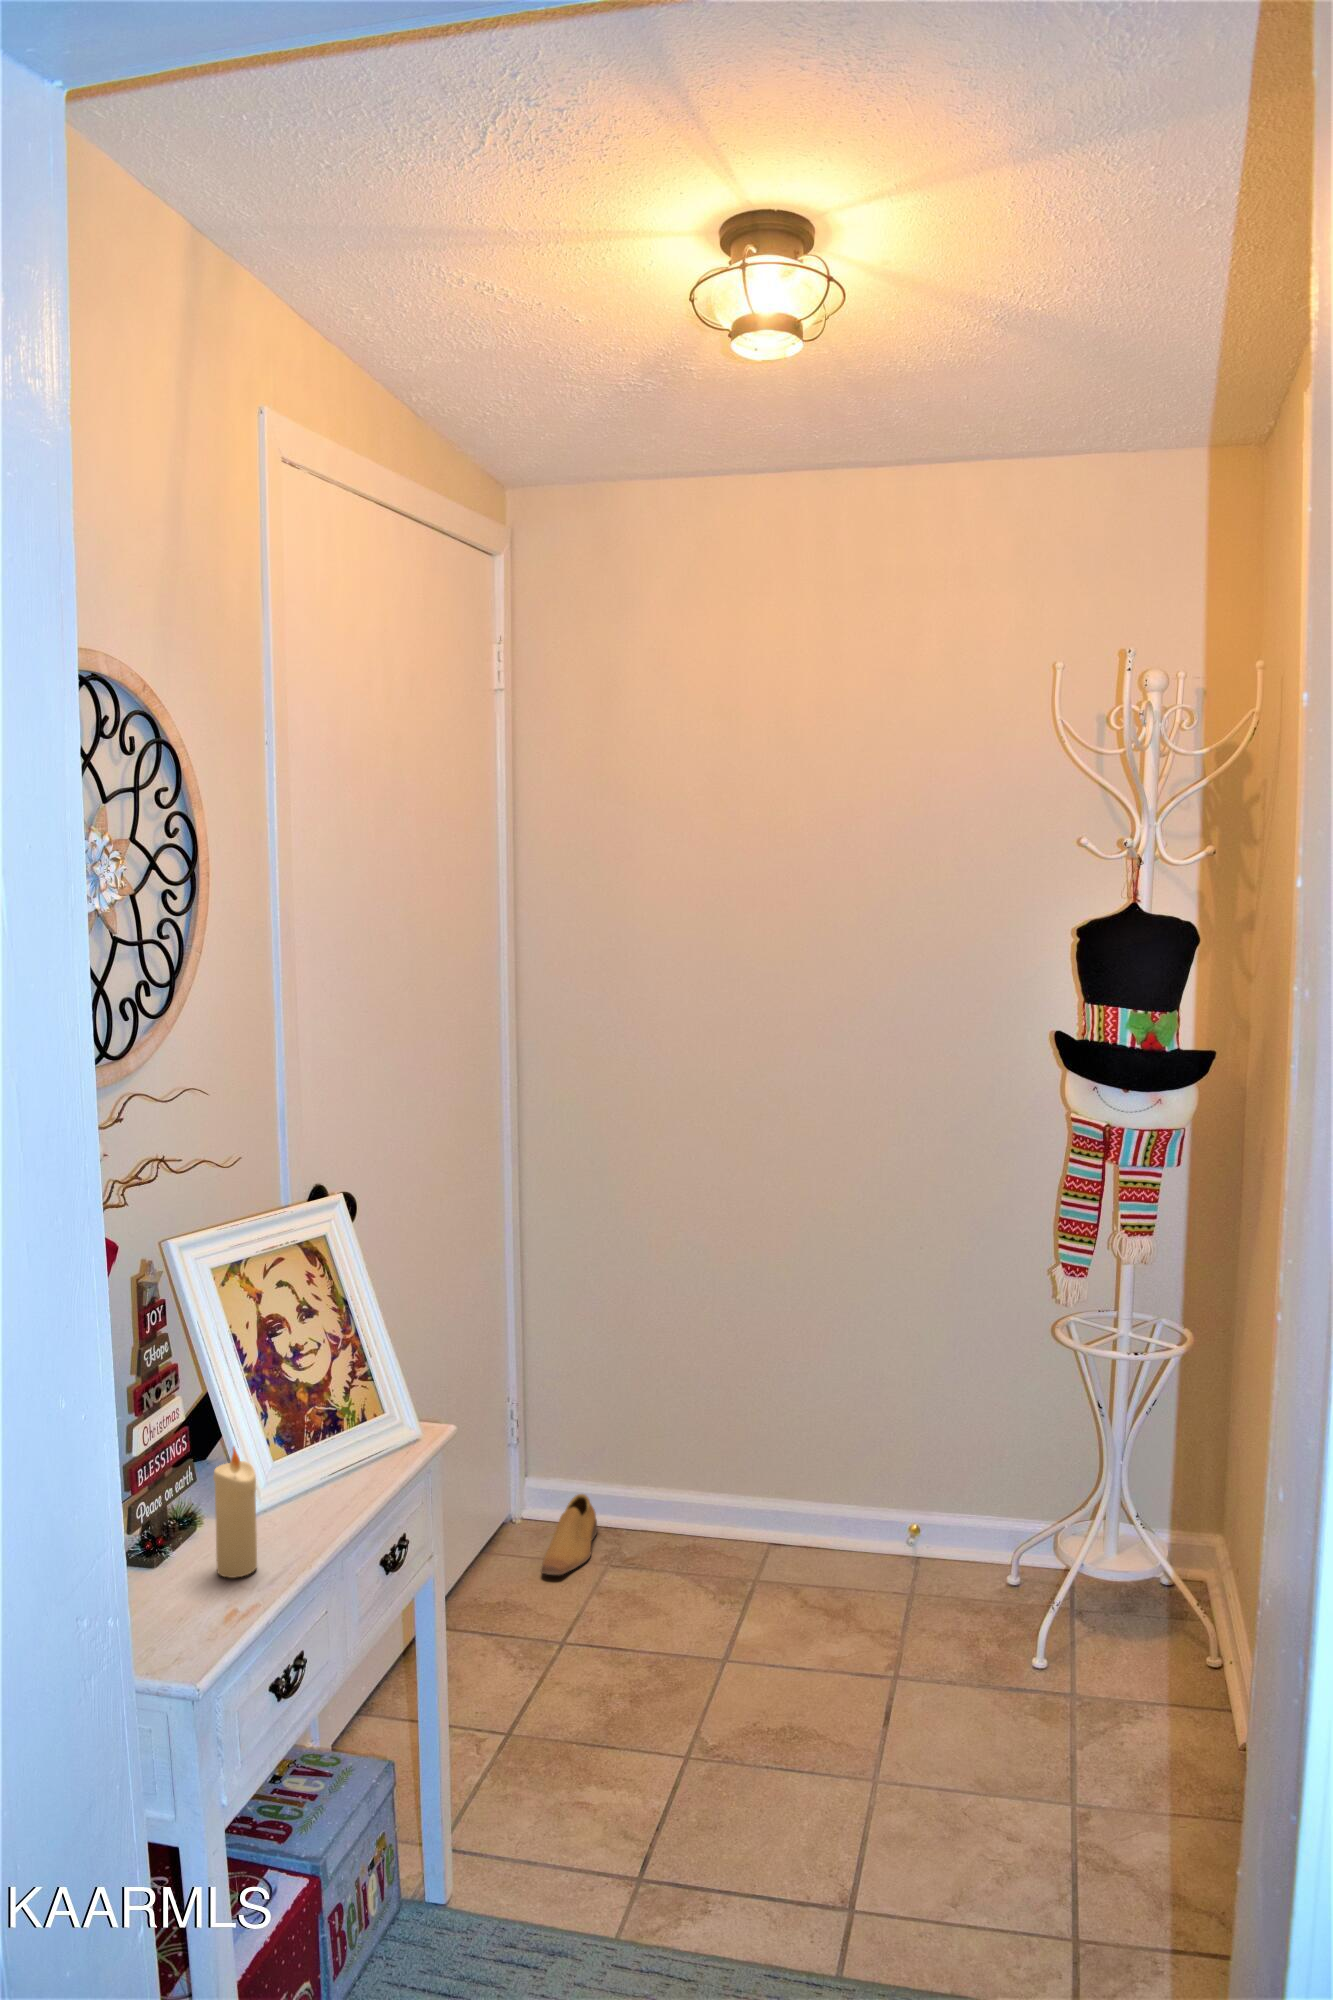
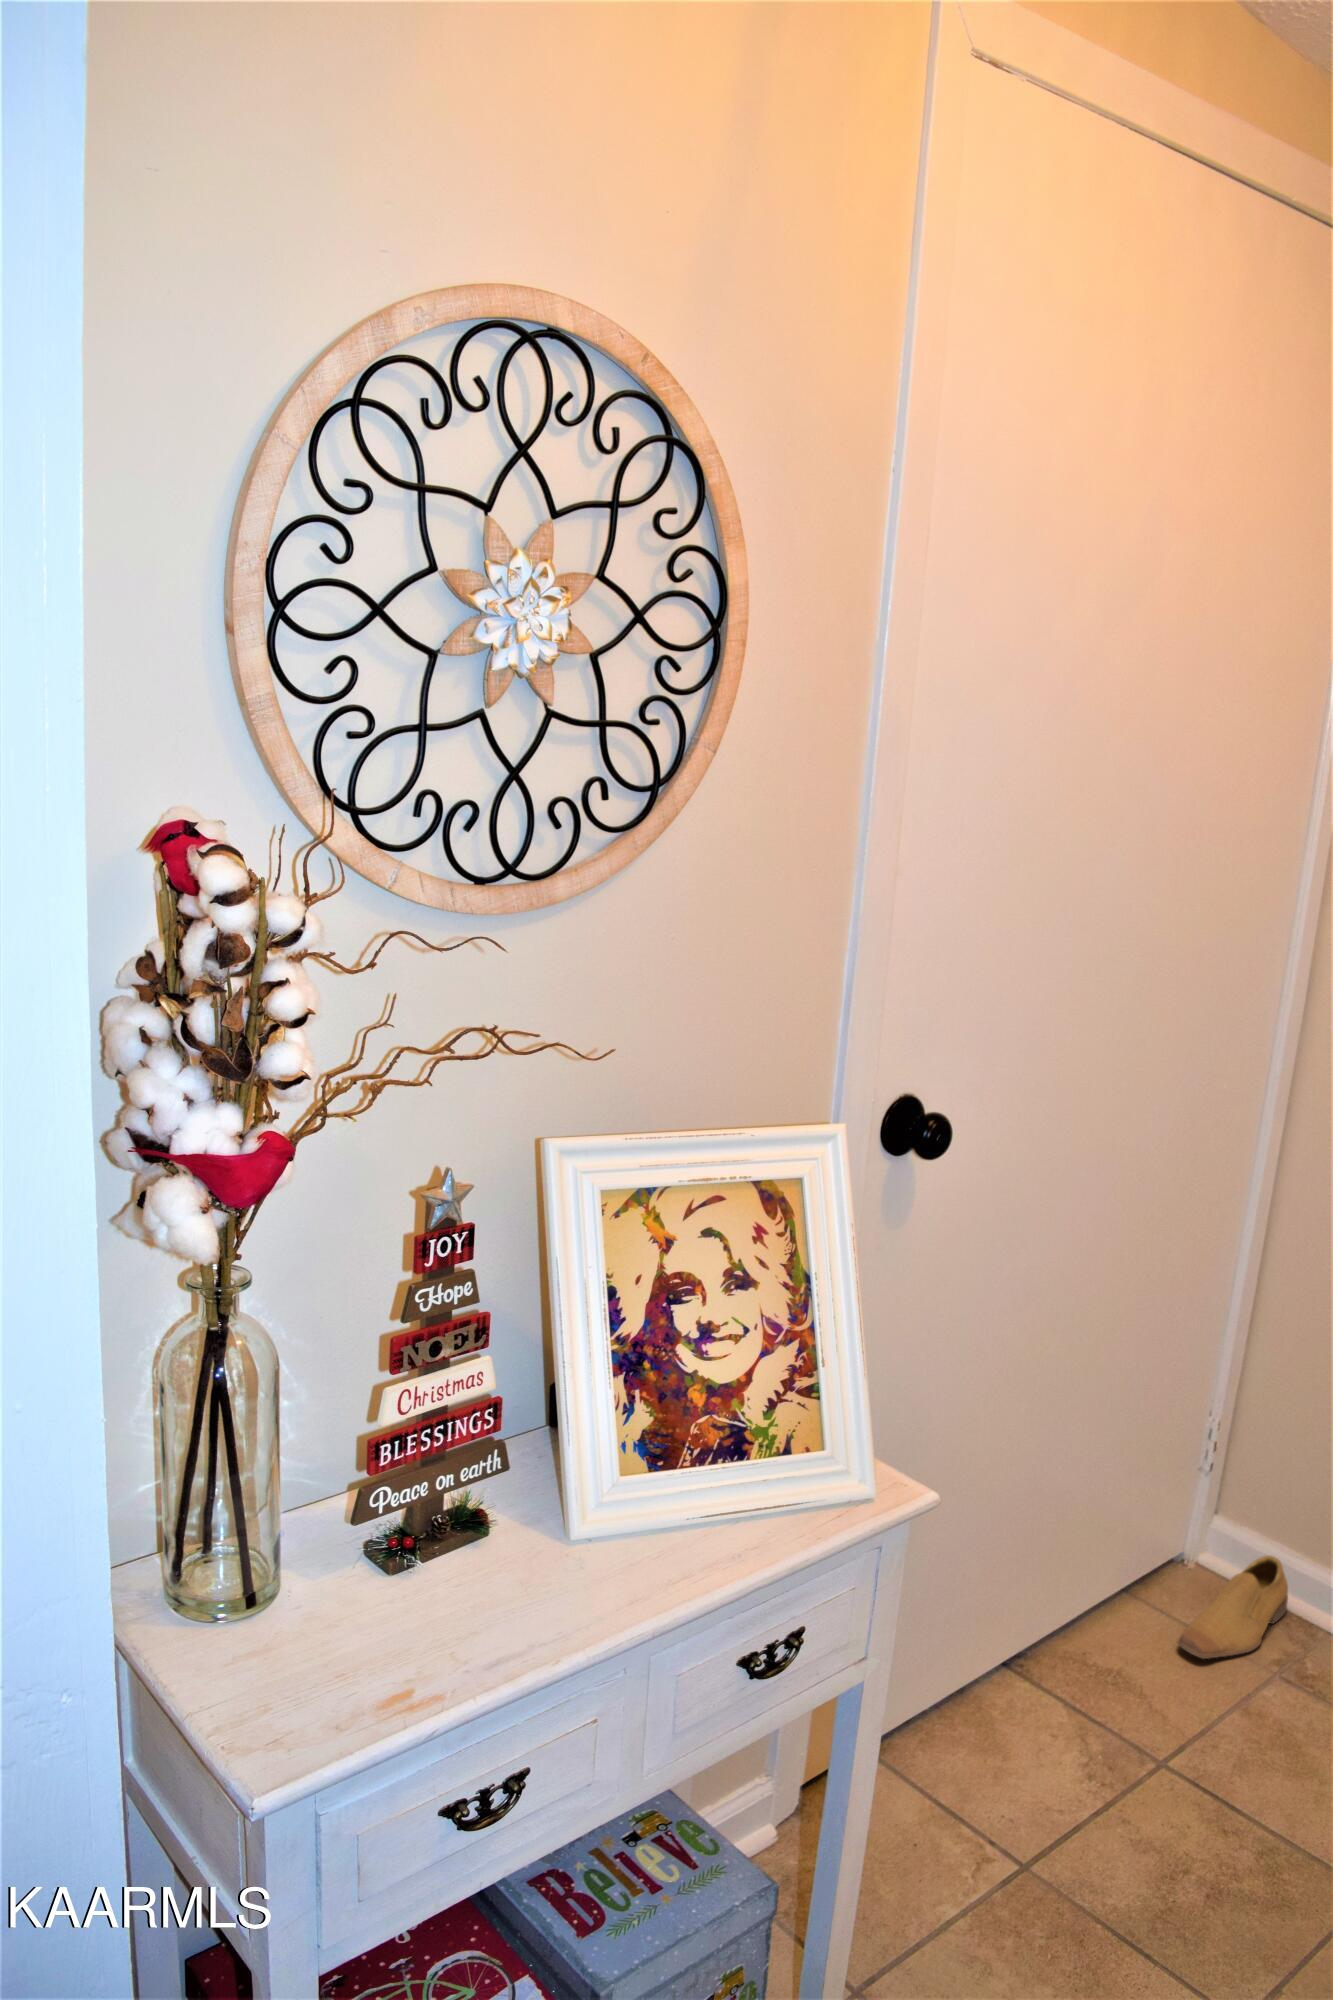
candle: present [213,1447,257,1578] -> none [462,1465,527,1640]

